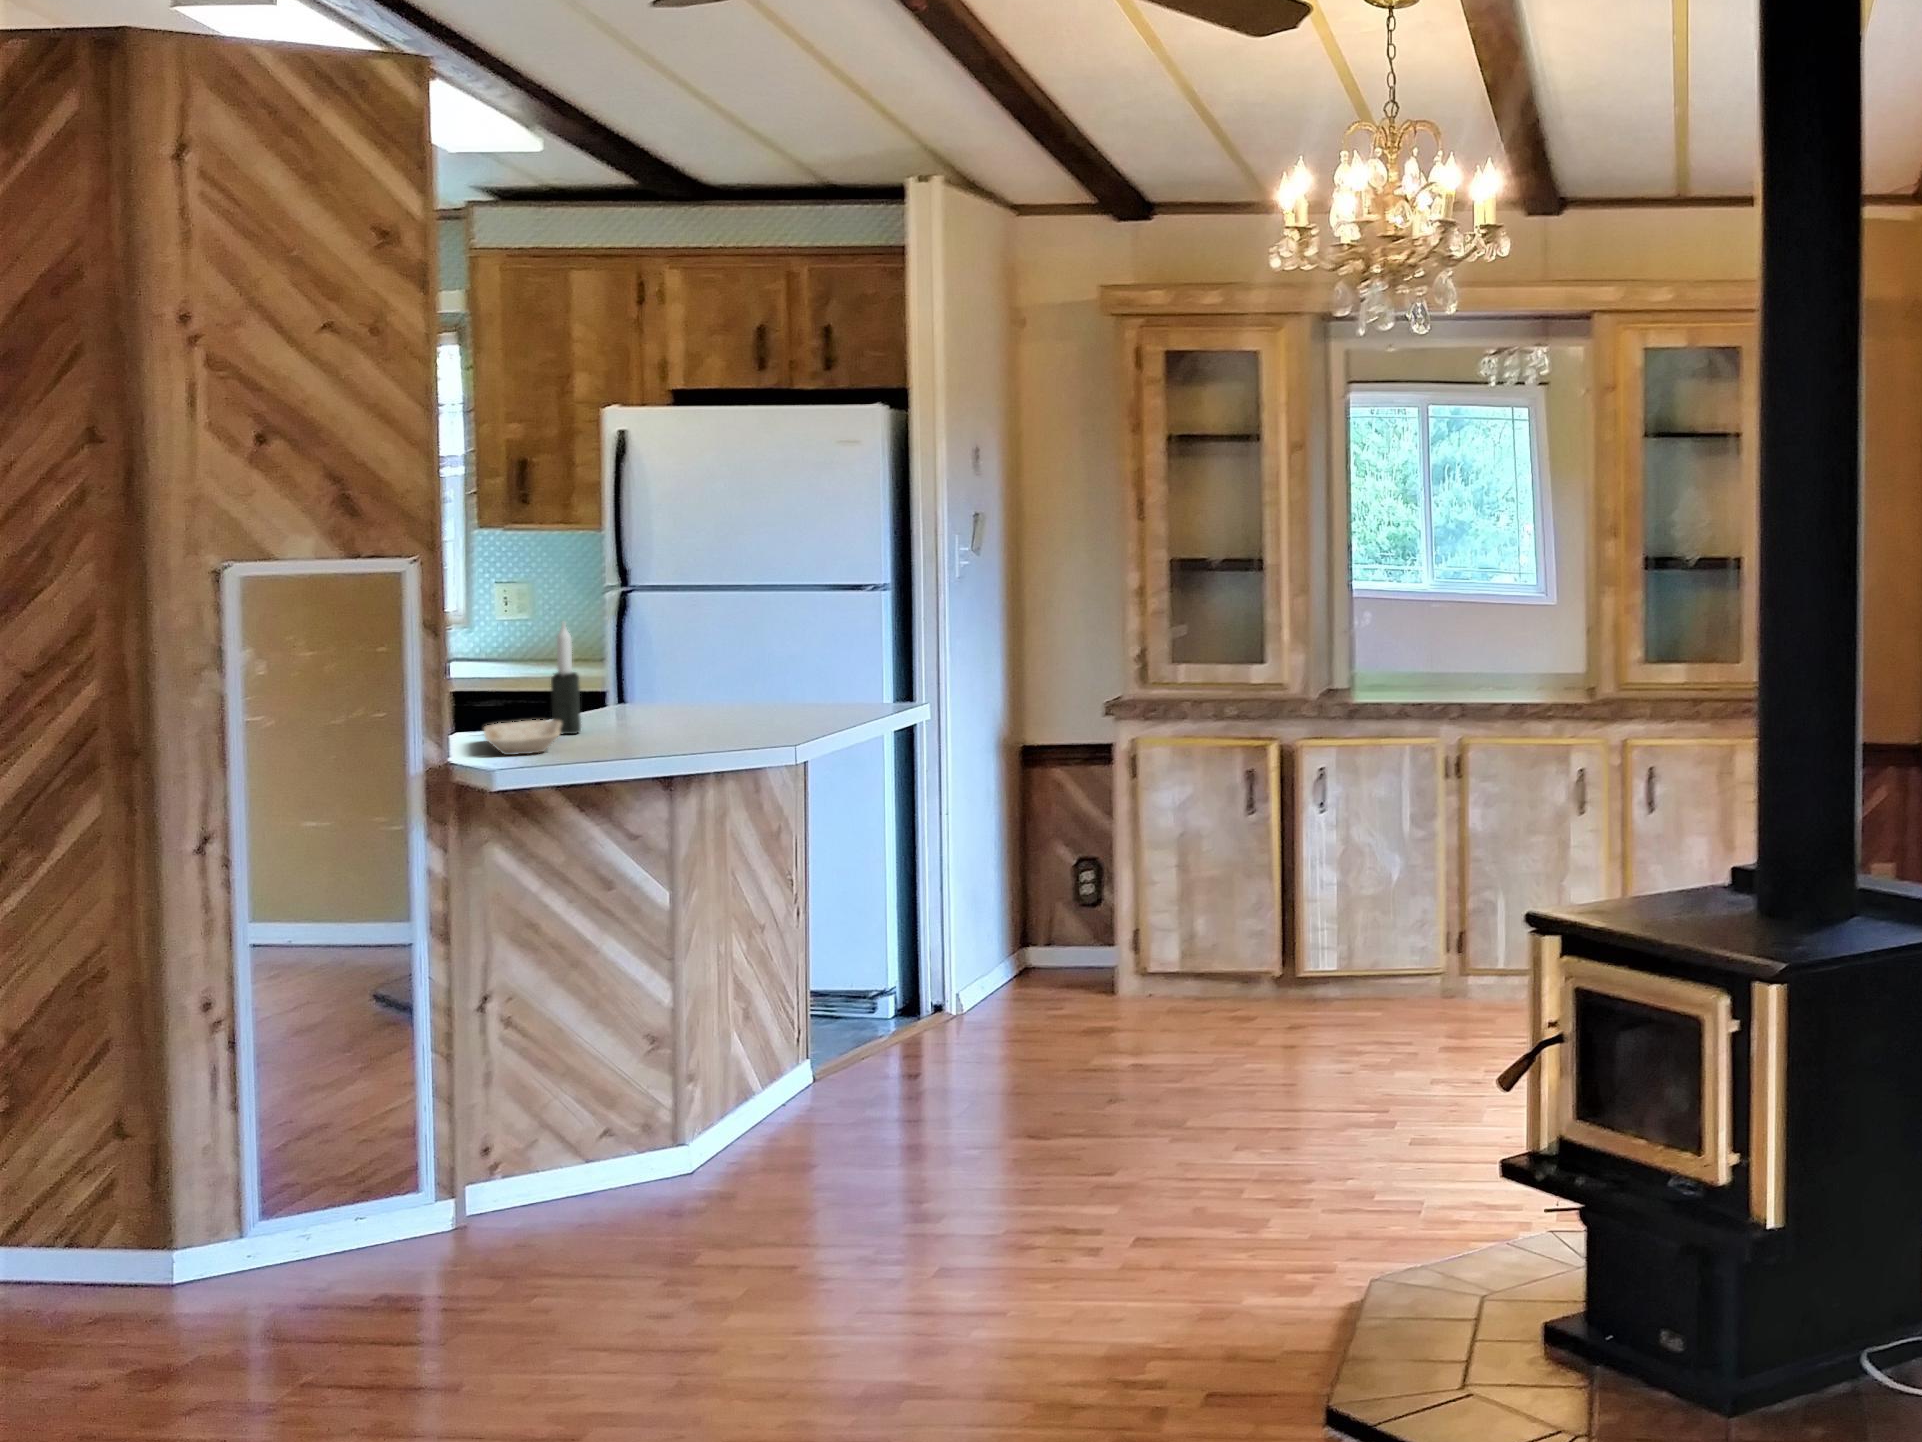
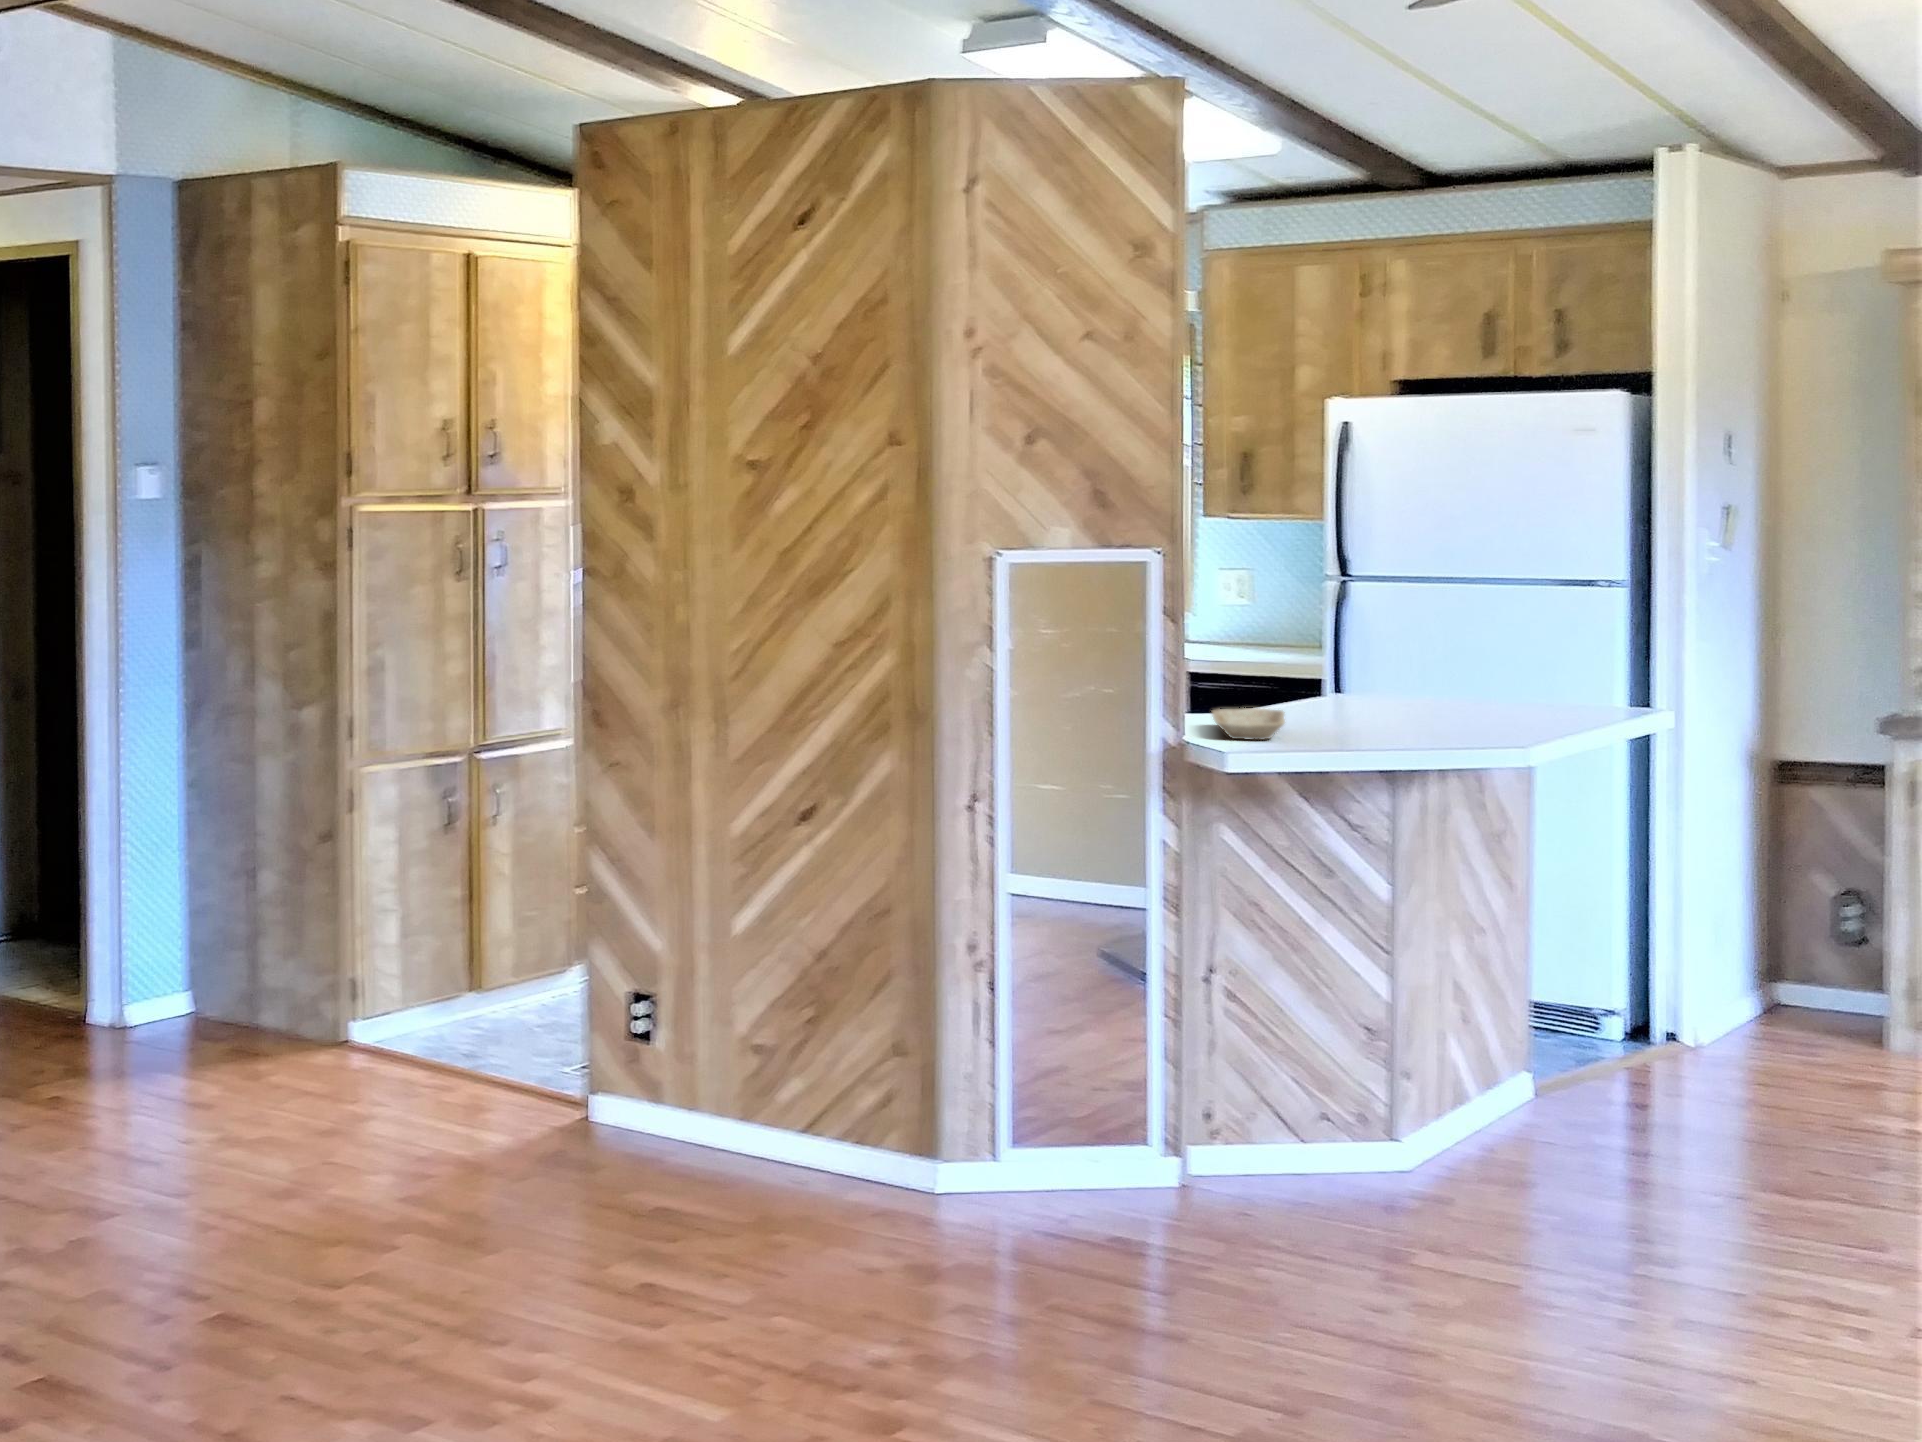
candle: present [551,622,581,734] -> none [1273,611,1301,725]

